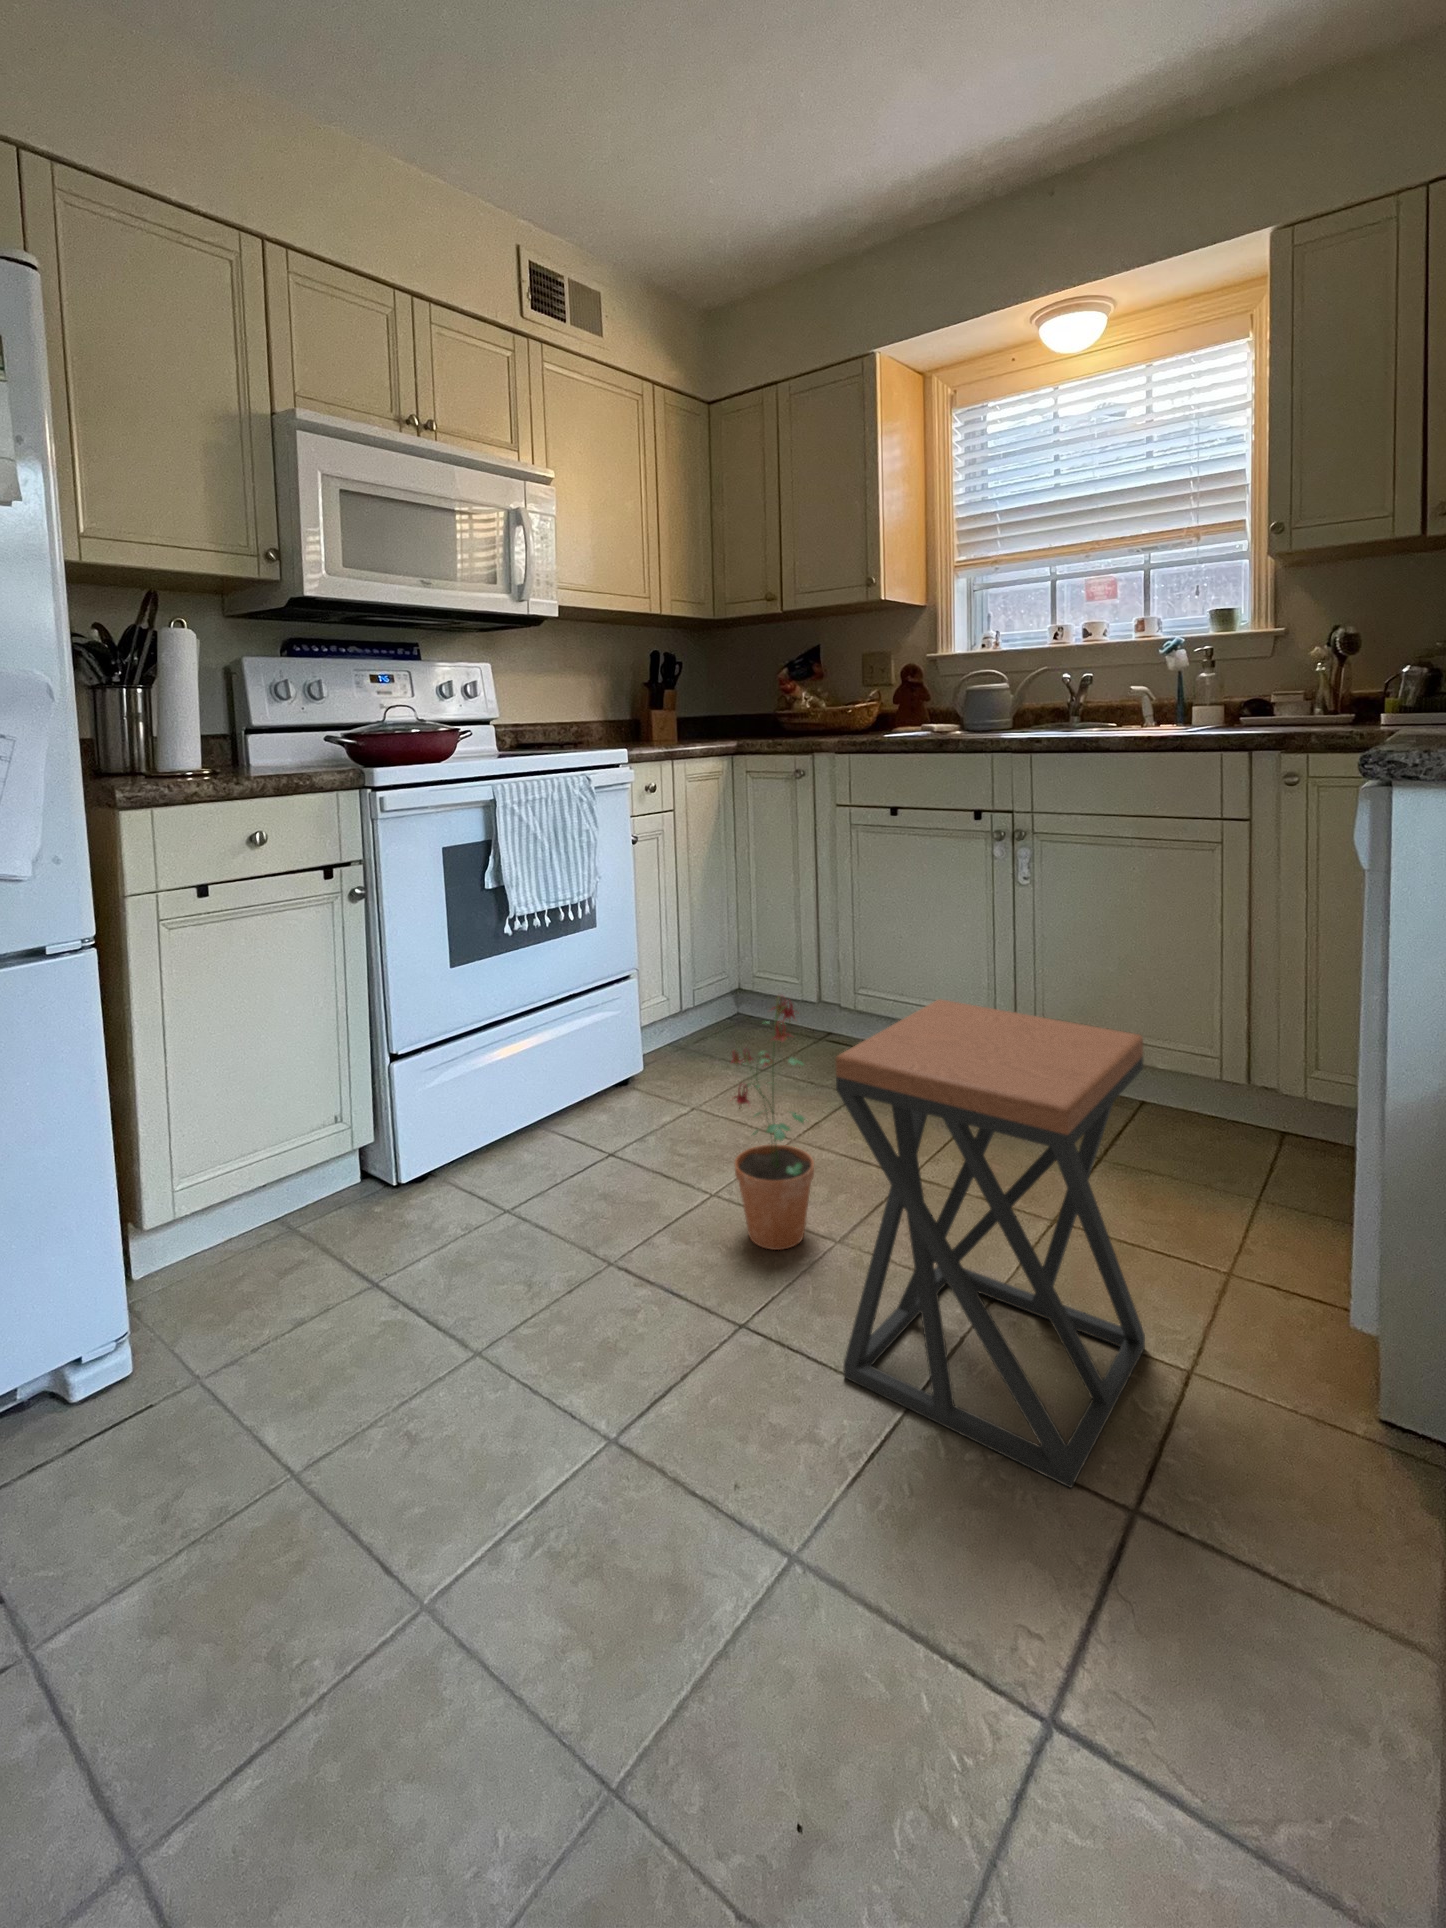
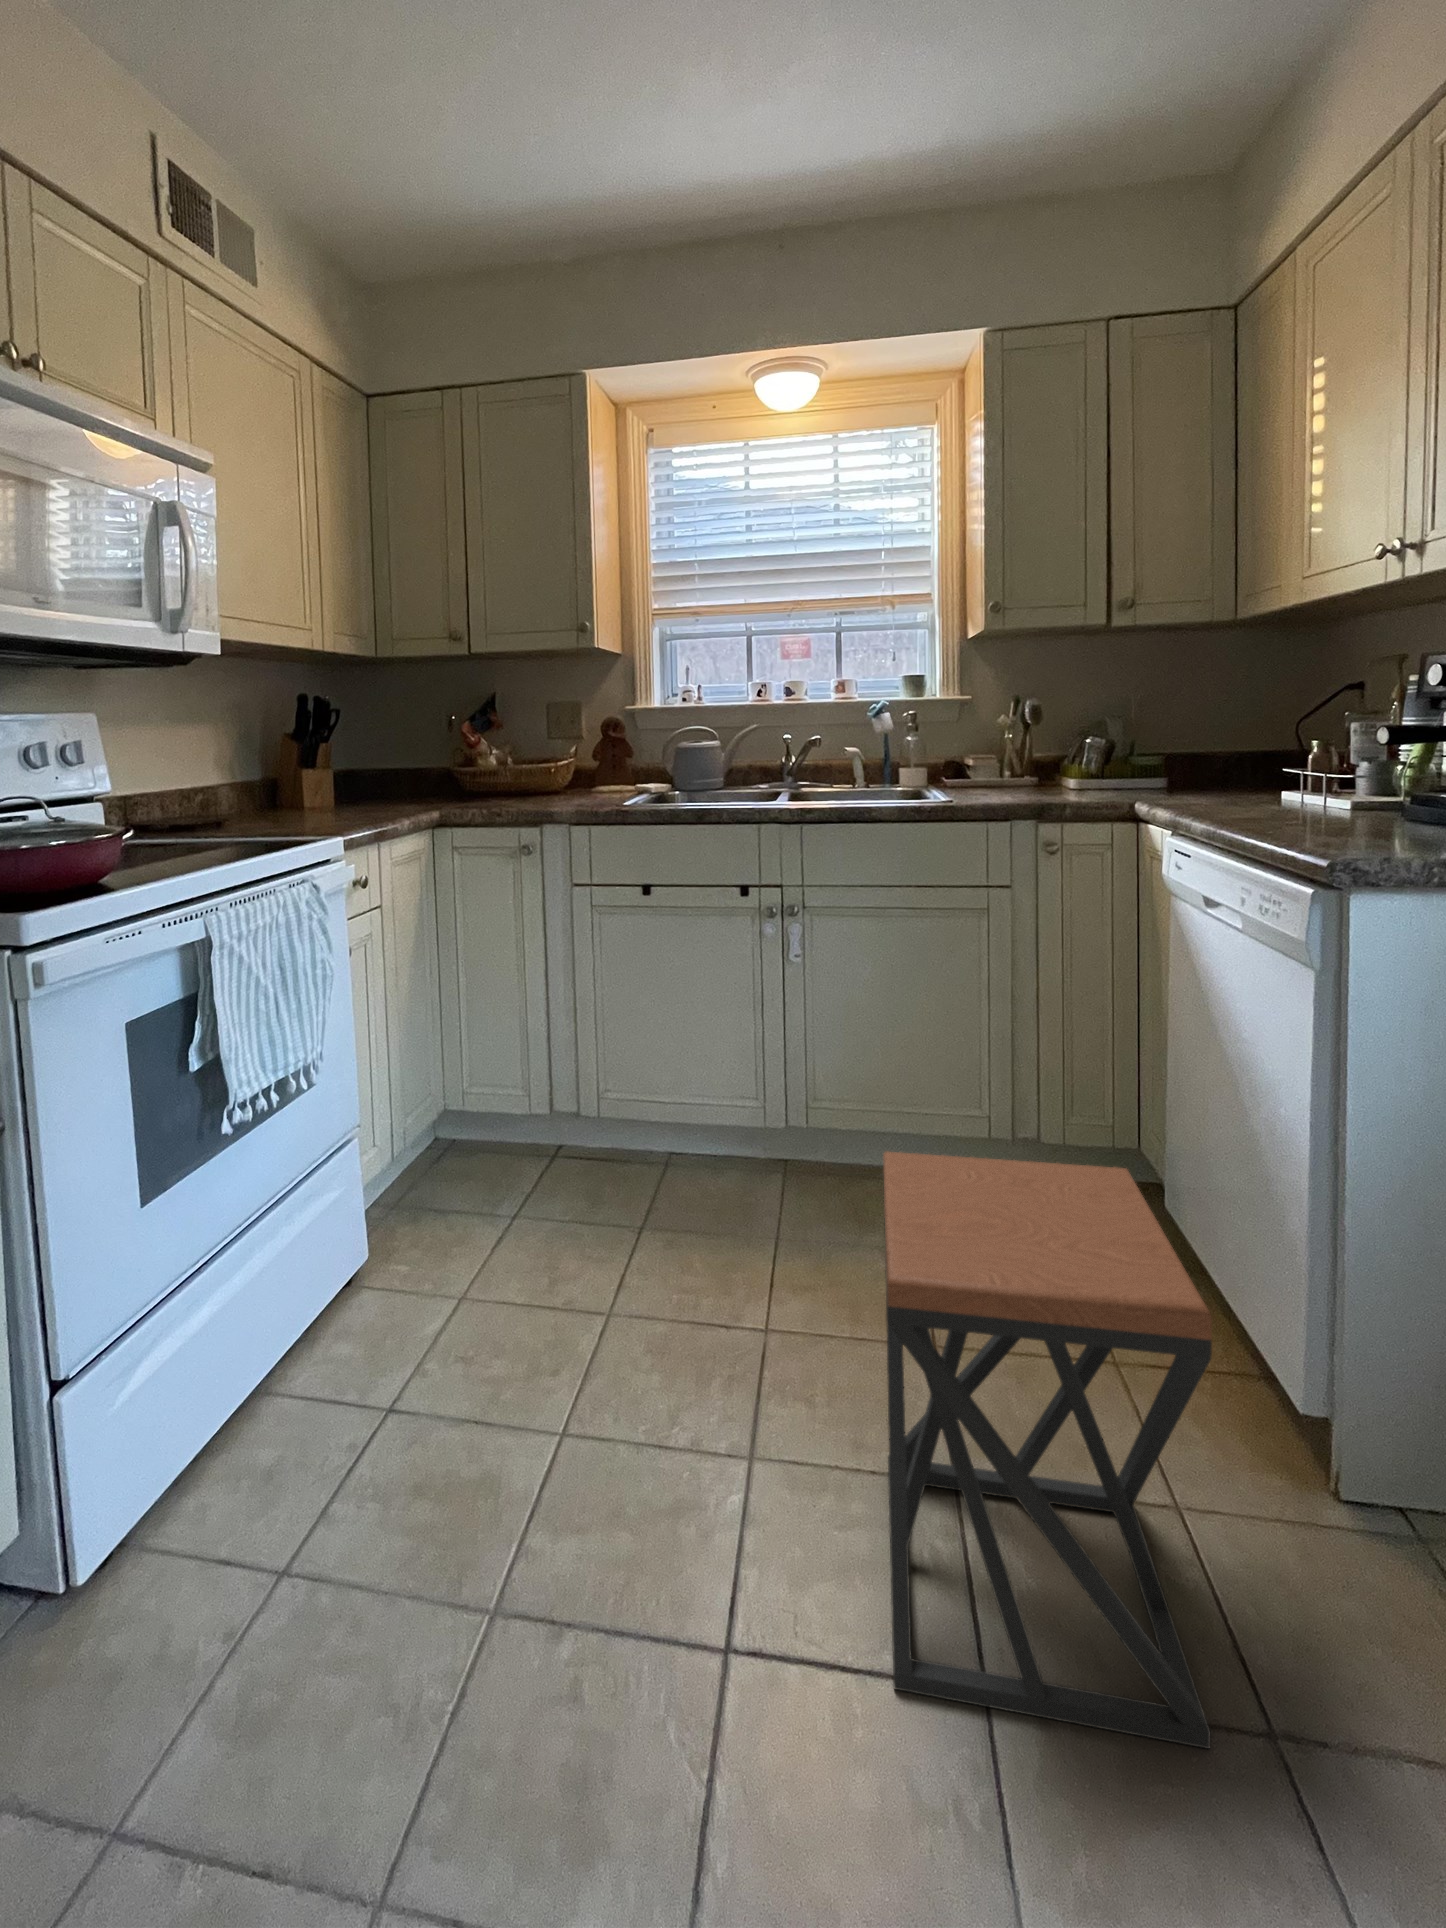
potted plant: present [731,995,814,1250] -> none [593,1164,728,1507]

